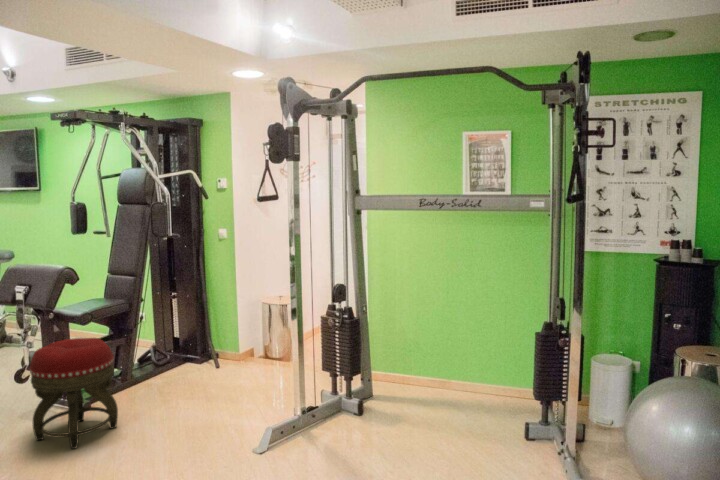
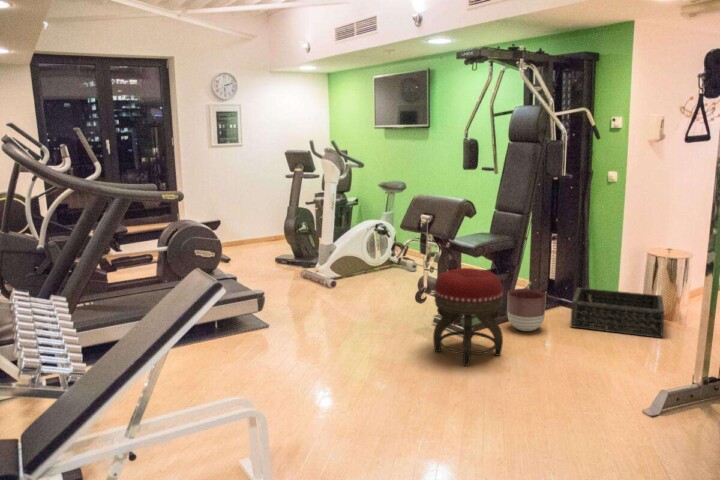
basket: none [193,338,275,382] -> present [571,288,664,338]
planter: none [126,350,167,395] -> present [507,289,546,331]

